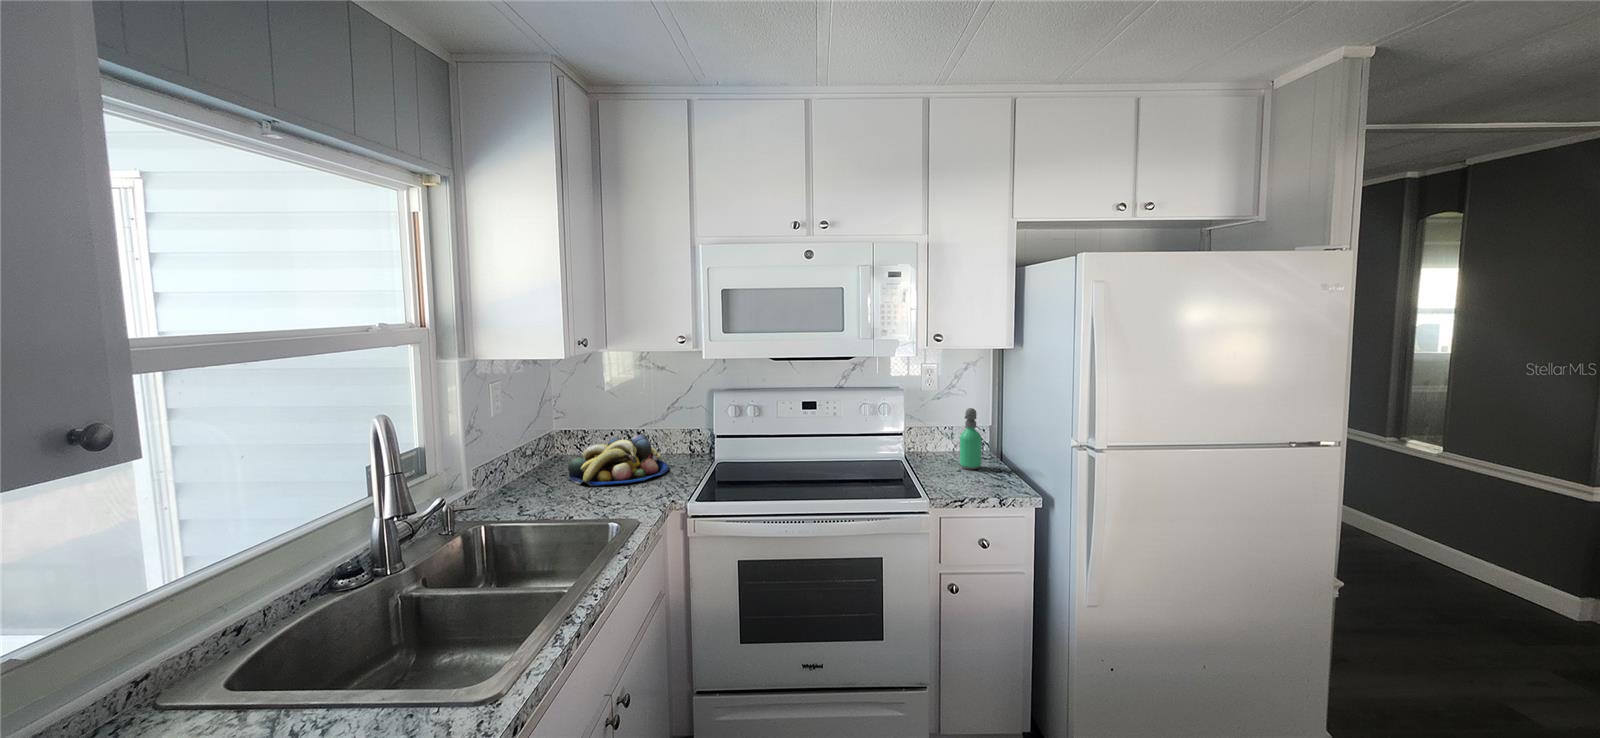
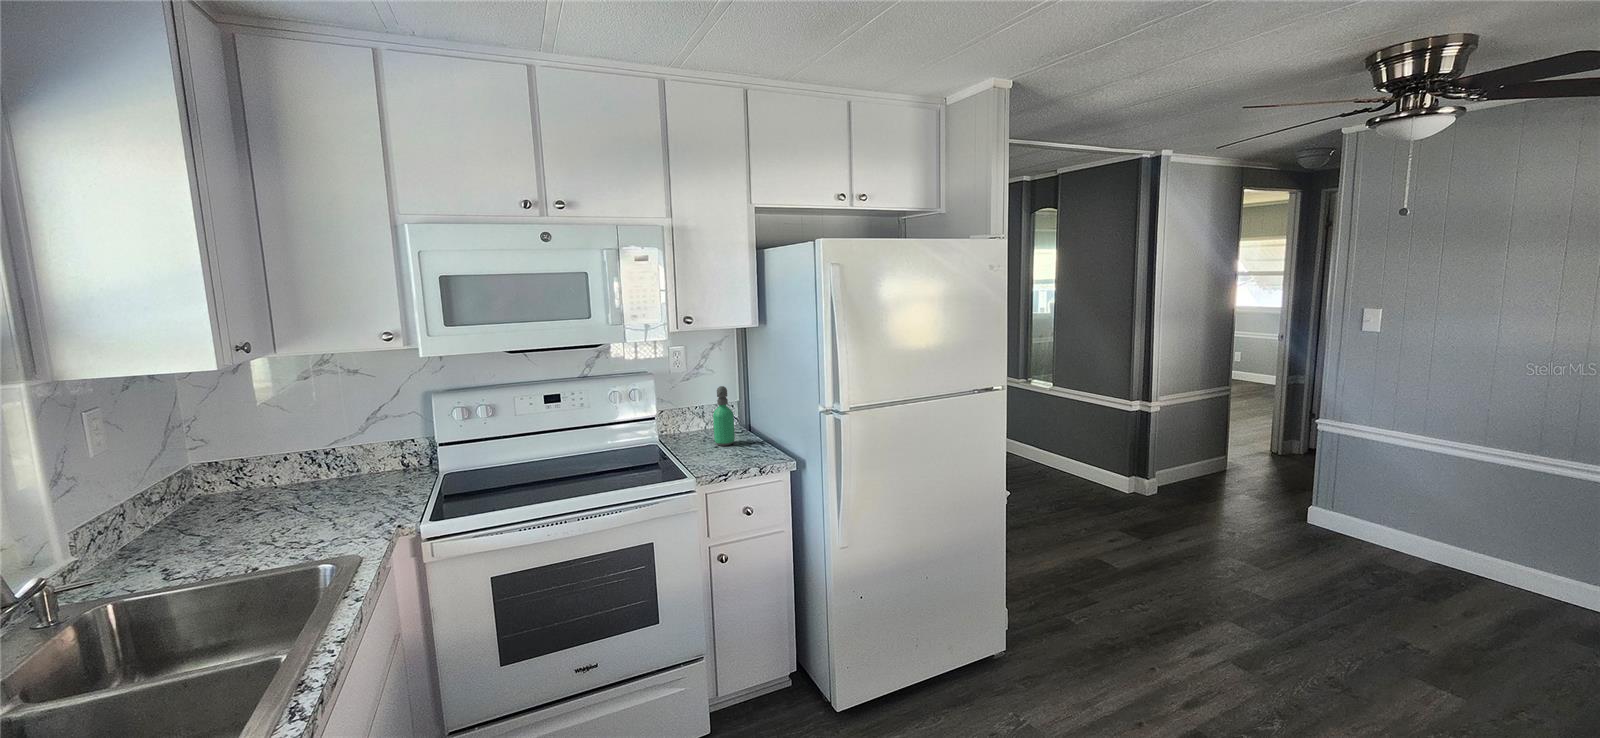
fruit bowl: present [568,435,669,486] -> none [228,454,380,528]

